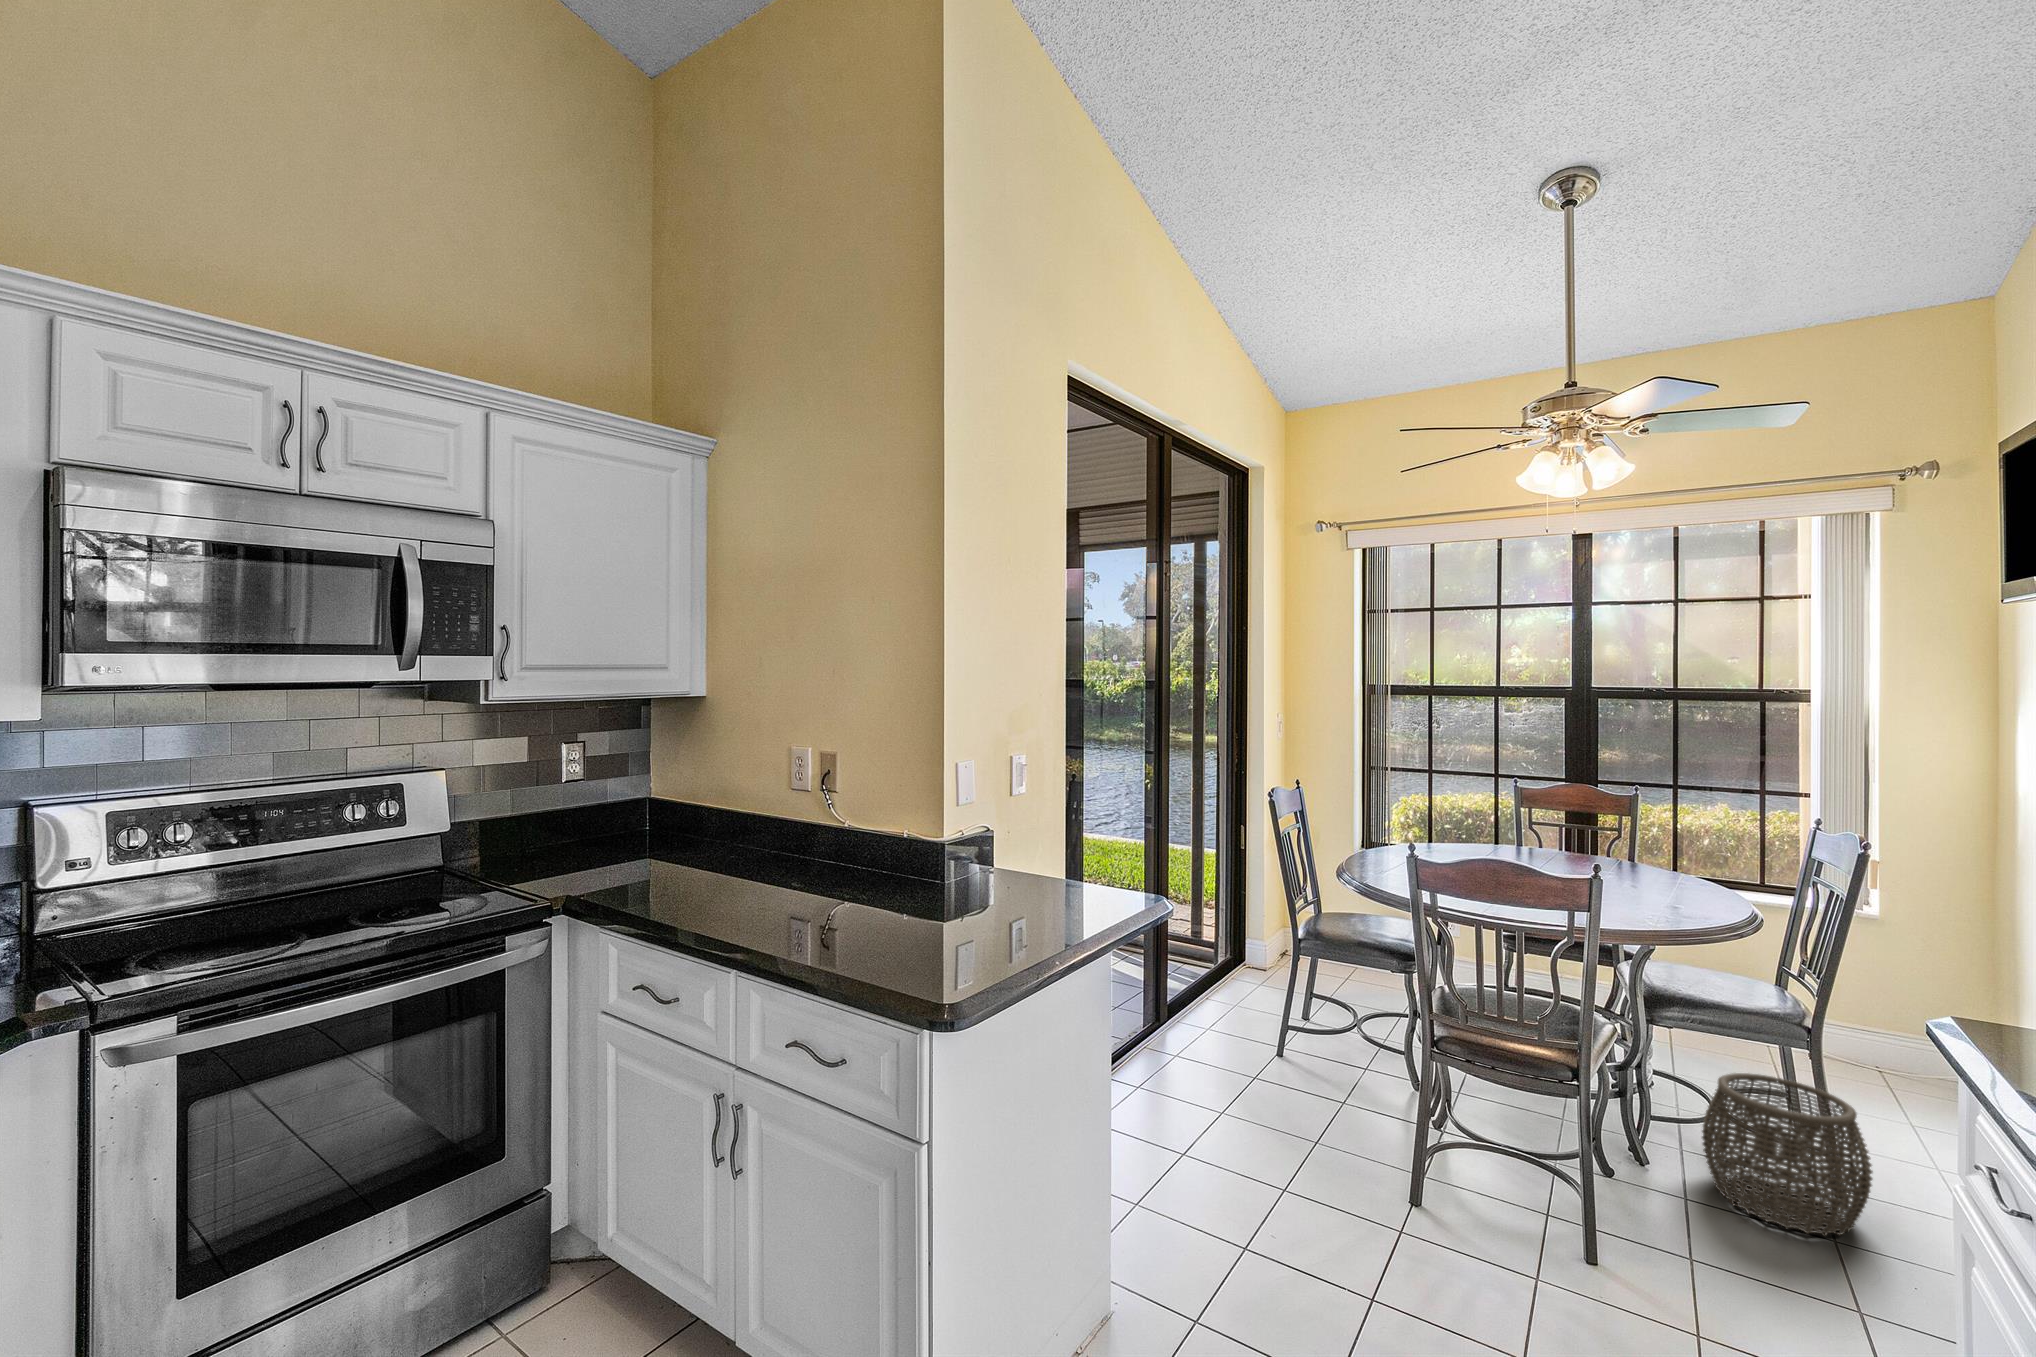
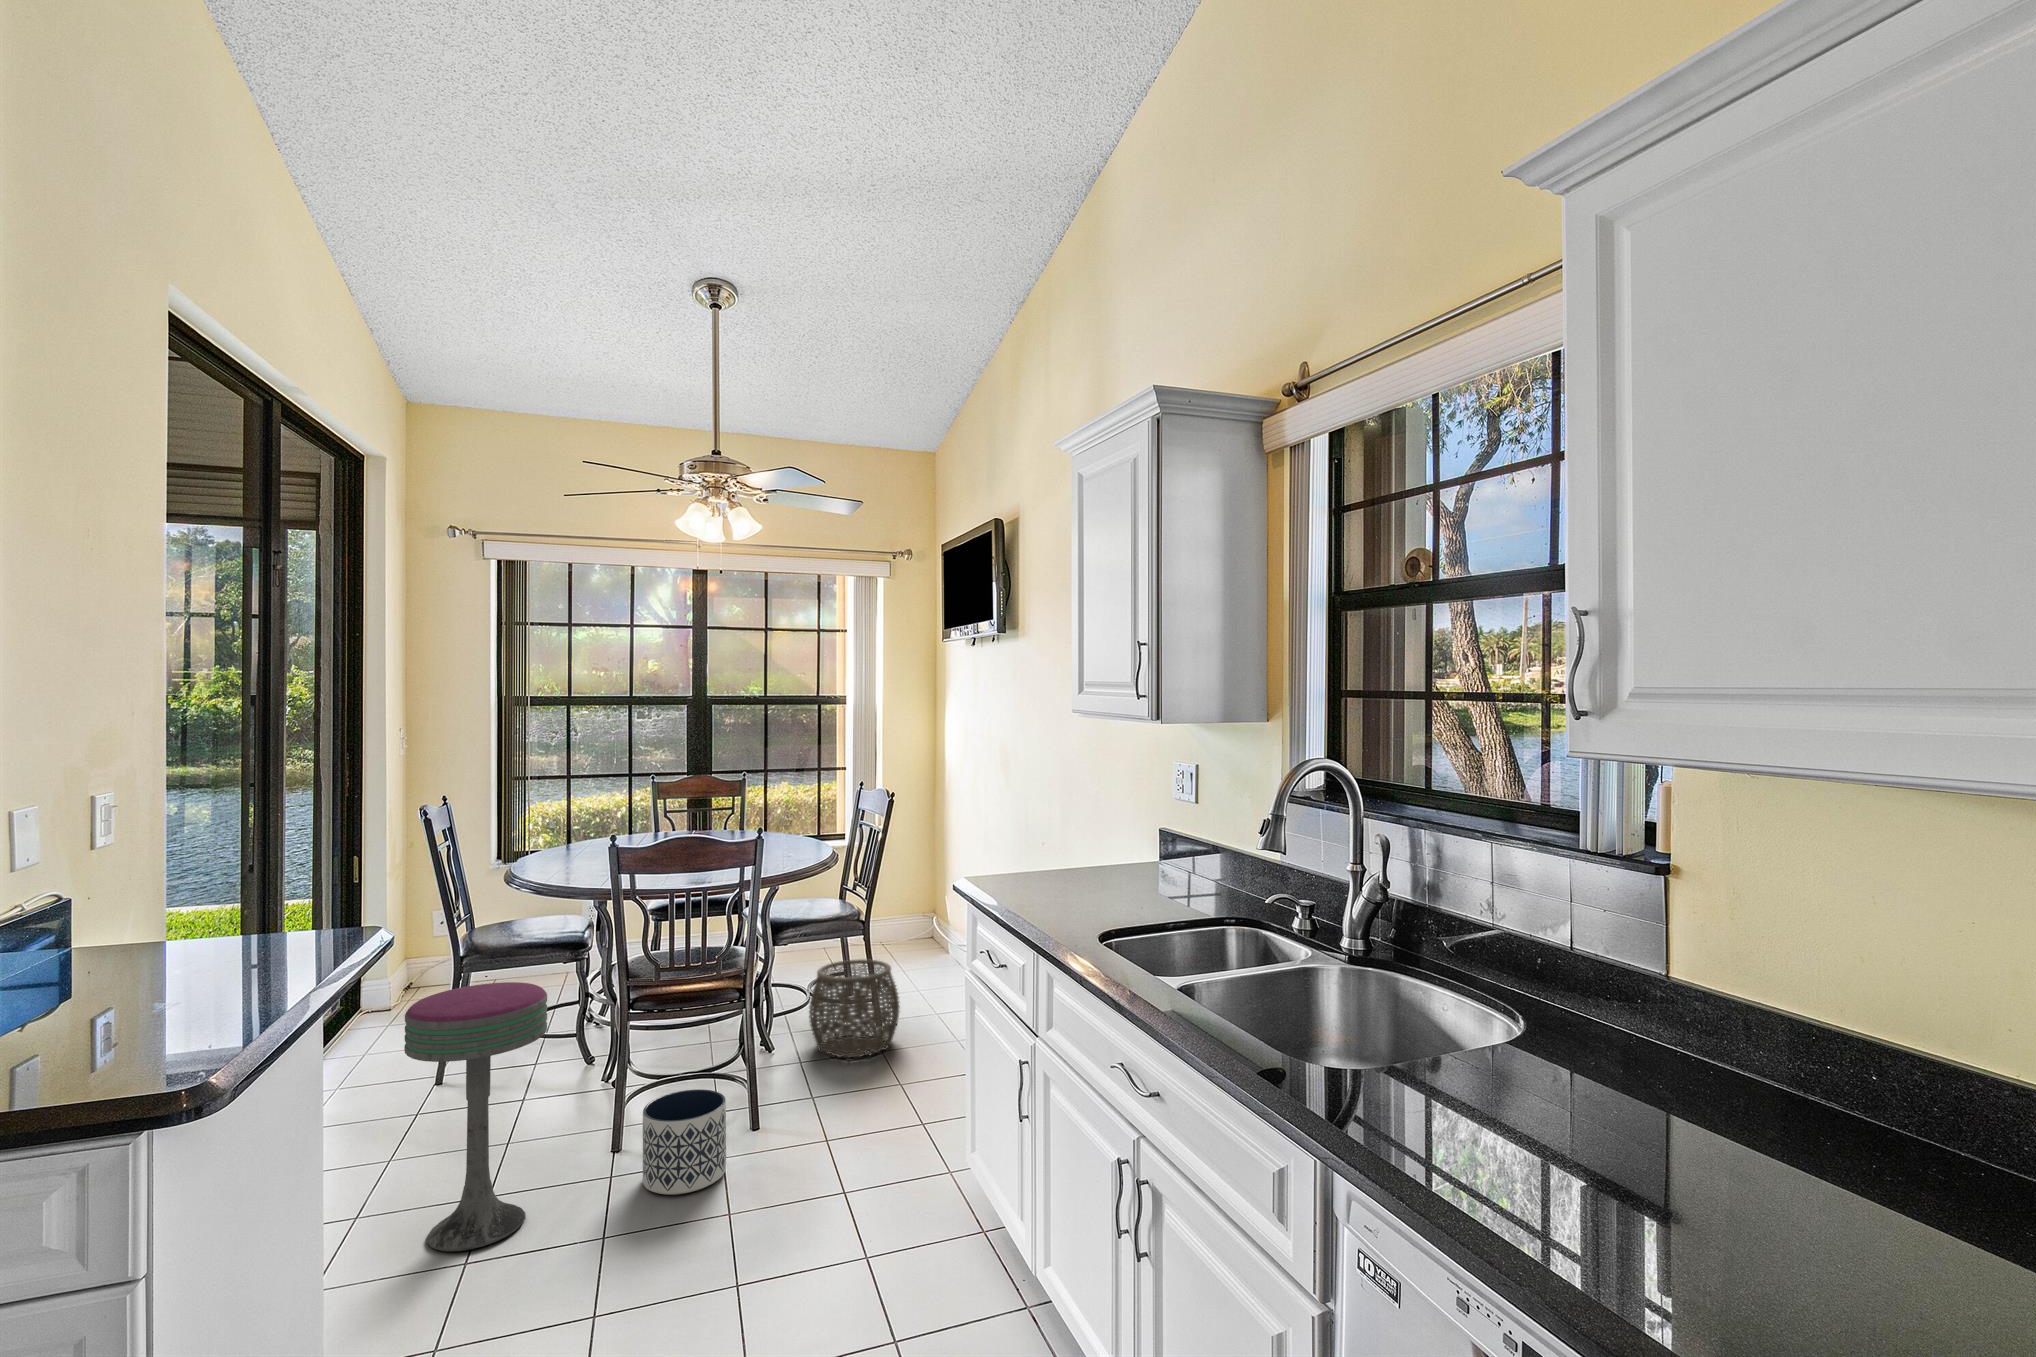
bar stool: none [1196,974,1327,1250] -> present [404,982,547,1251]
planter: none [1427,1170,1538,1313] -> present [643,1089,726,1195]

